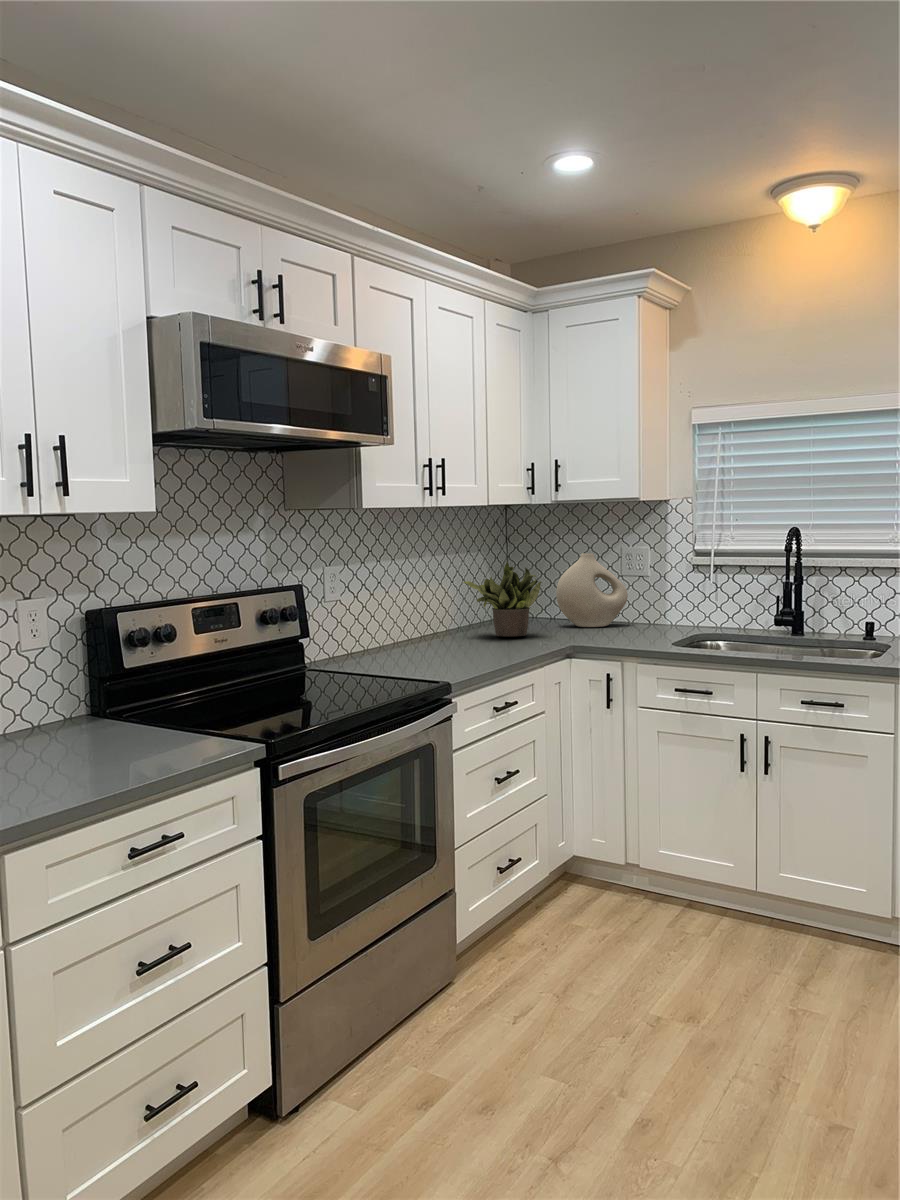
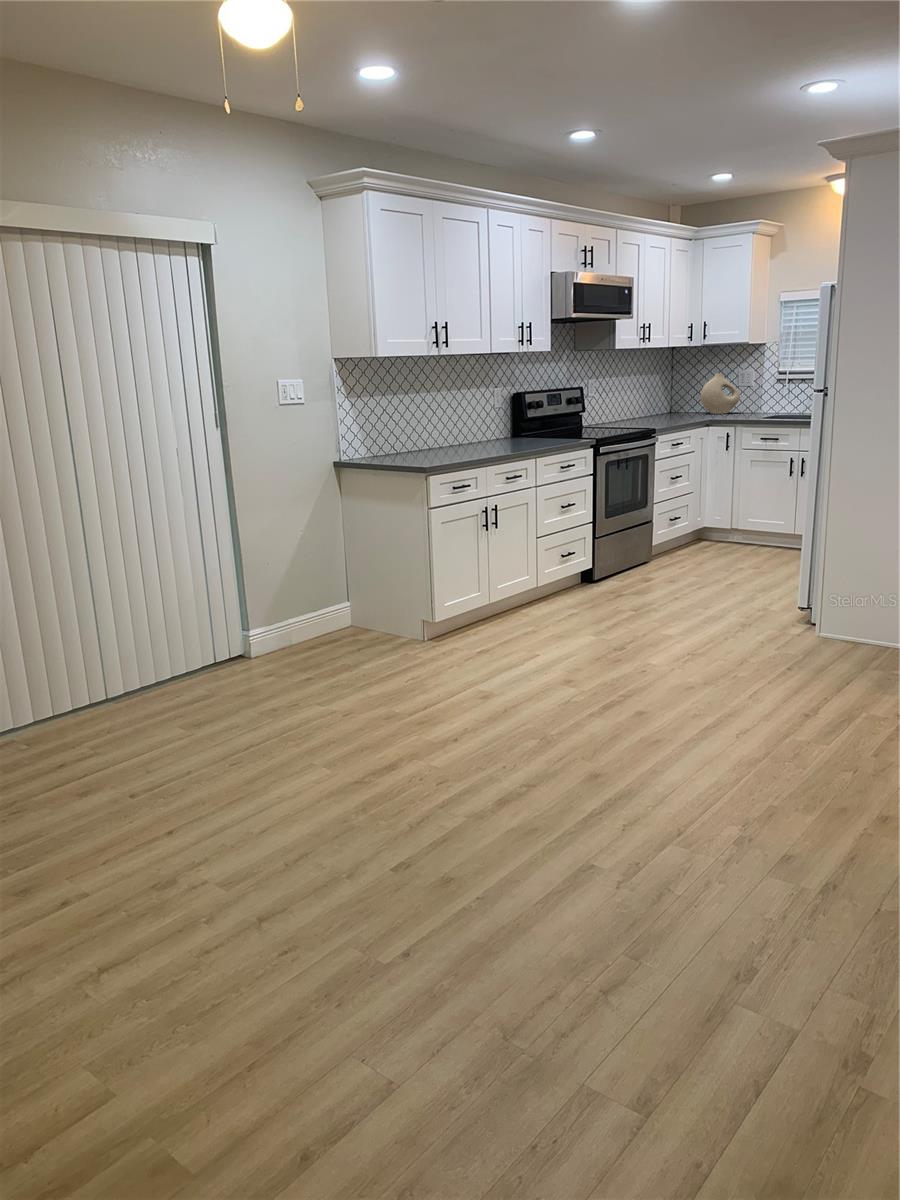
potted plant: present [463,562,542,636] -> none [652,377,694,416]

